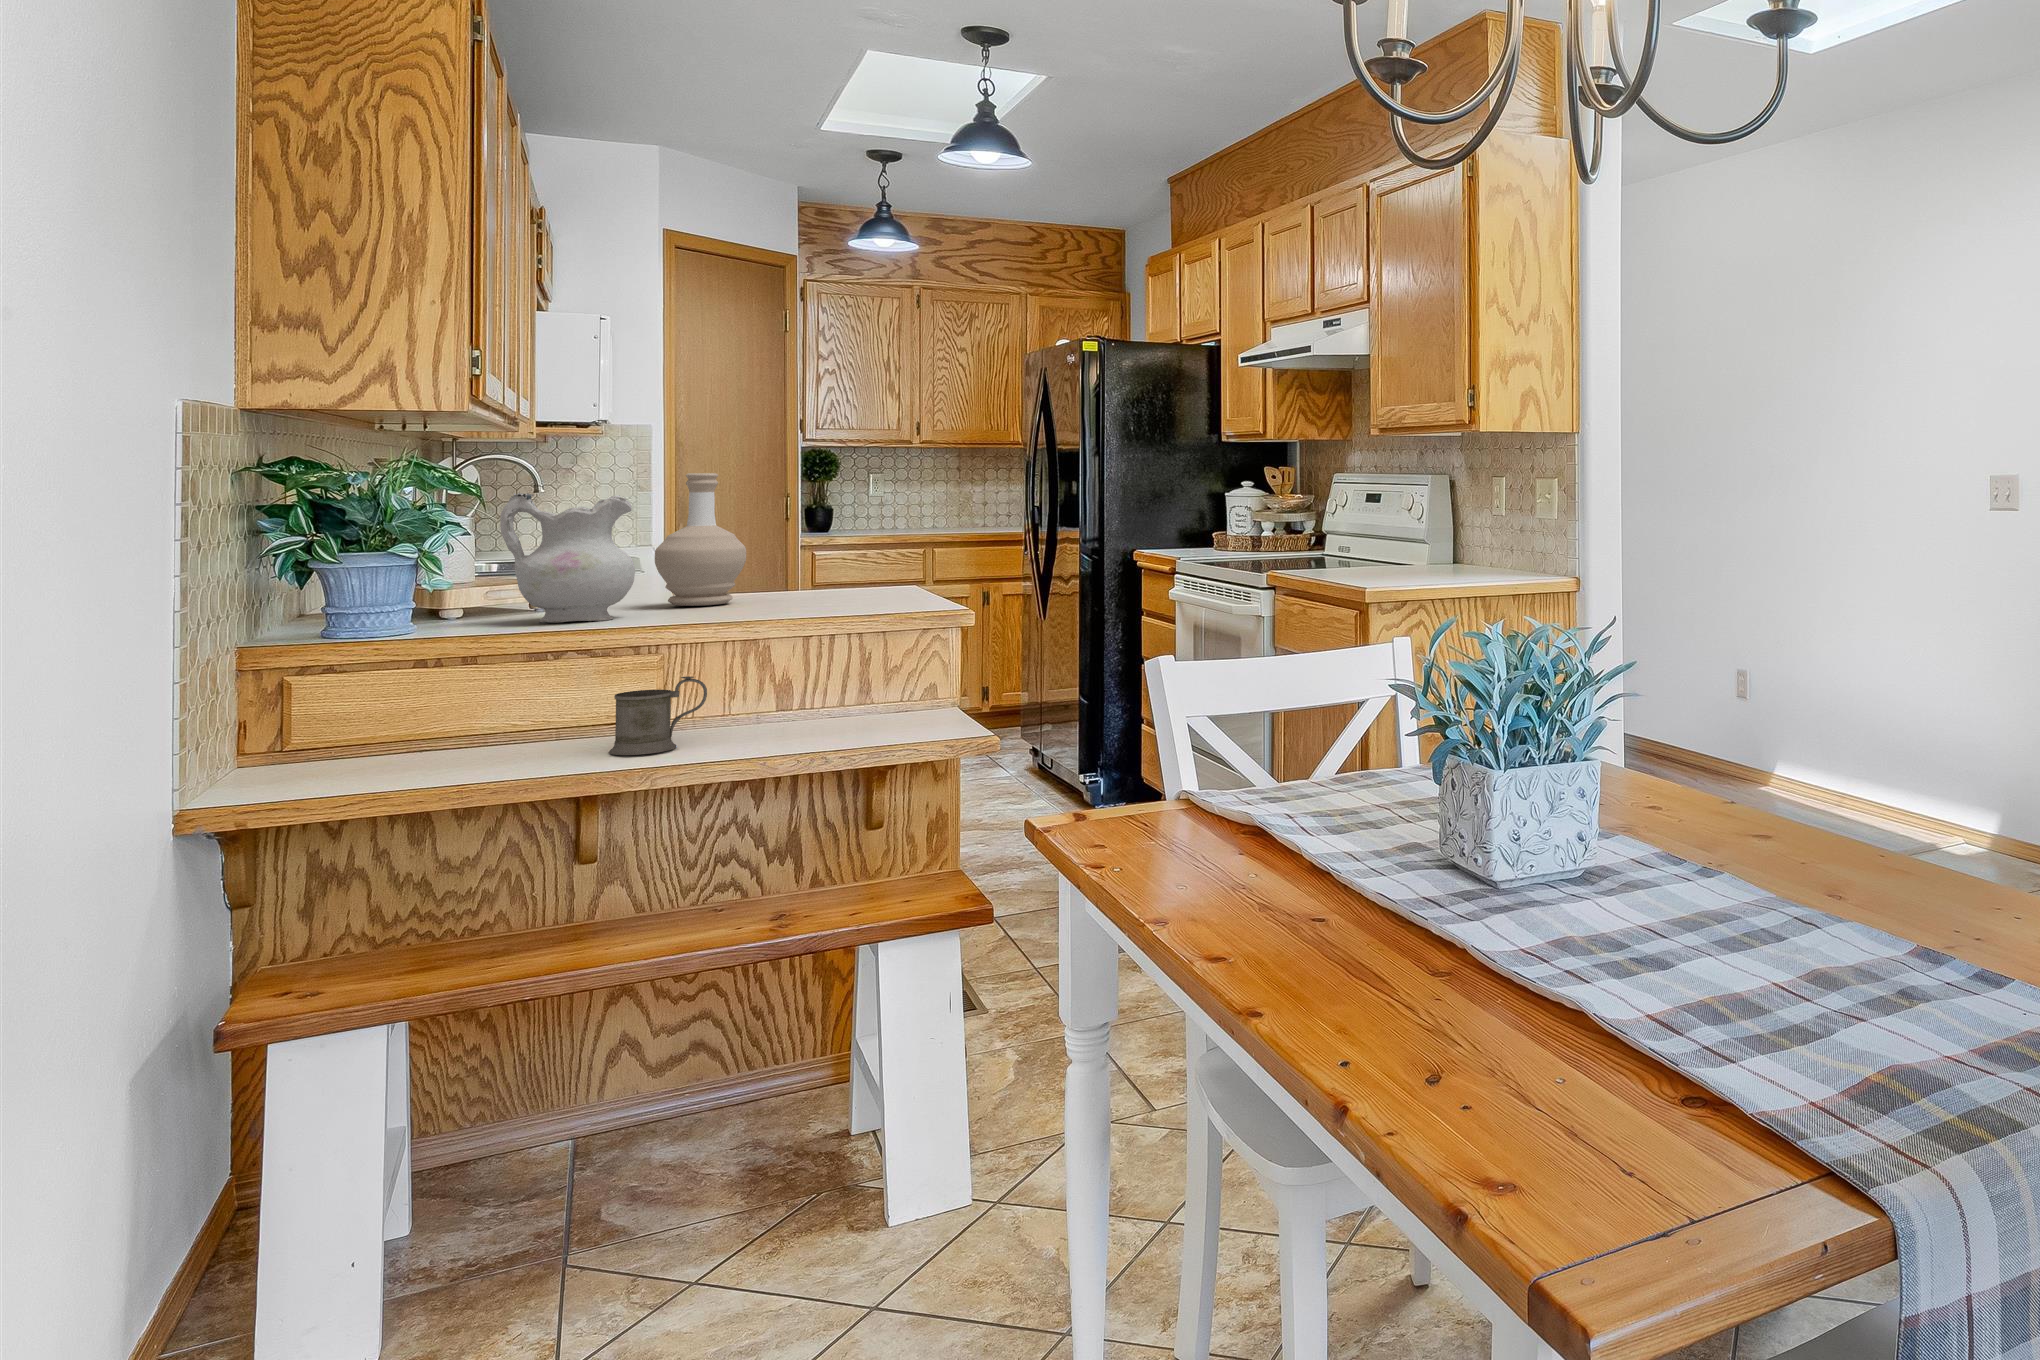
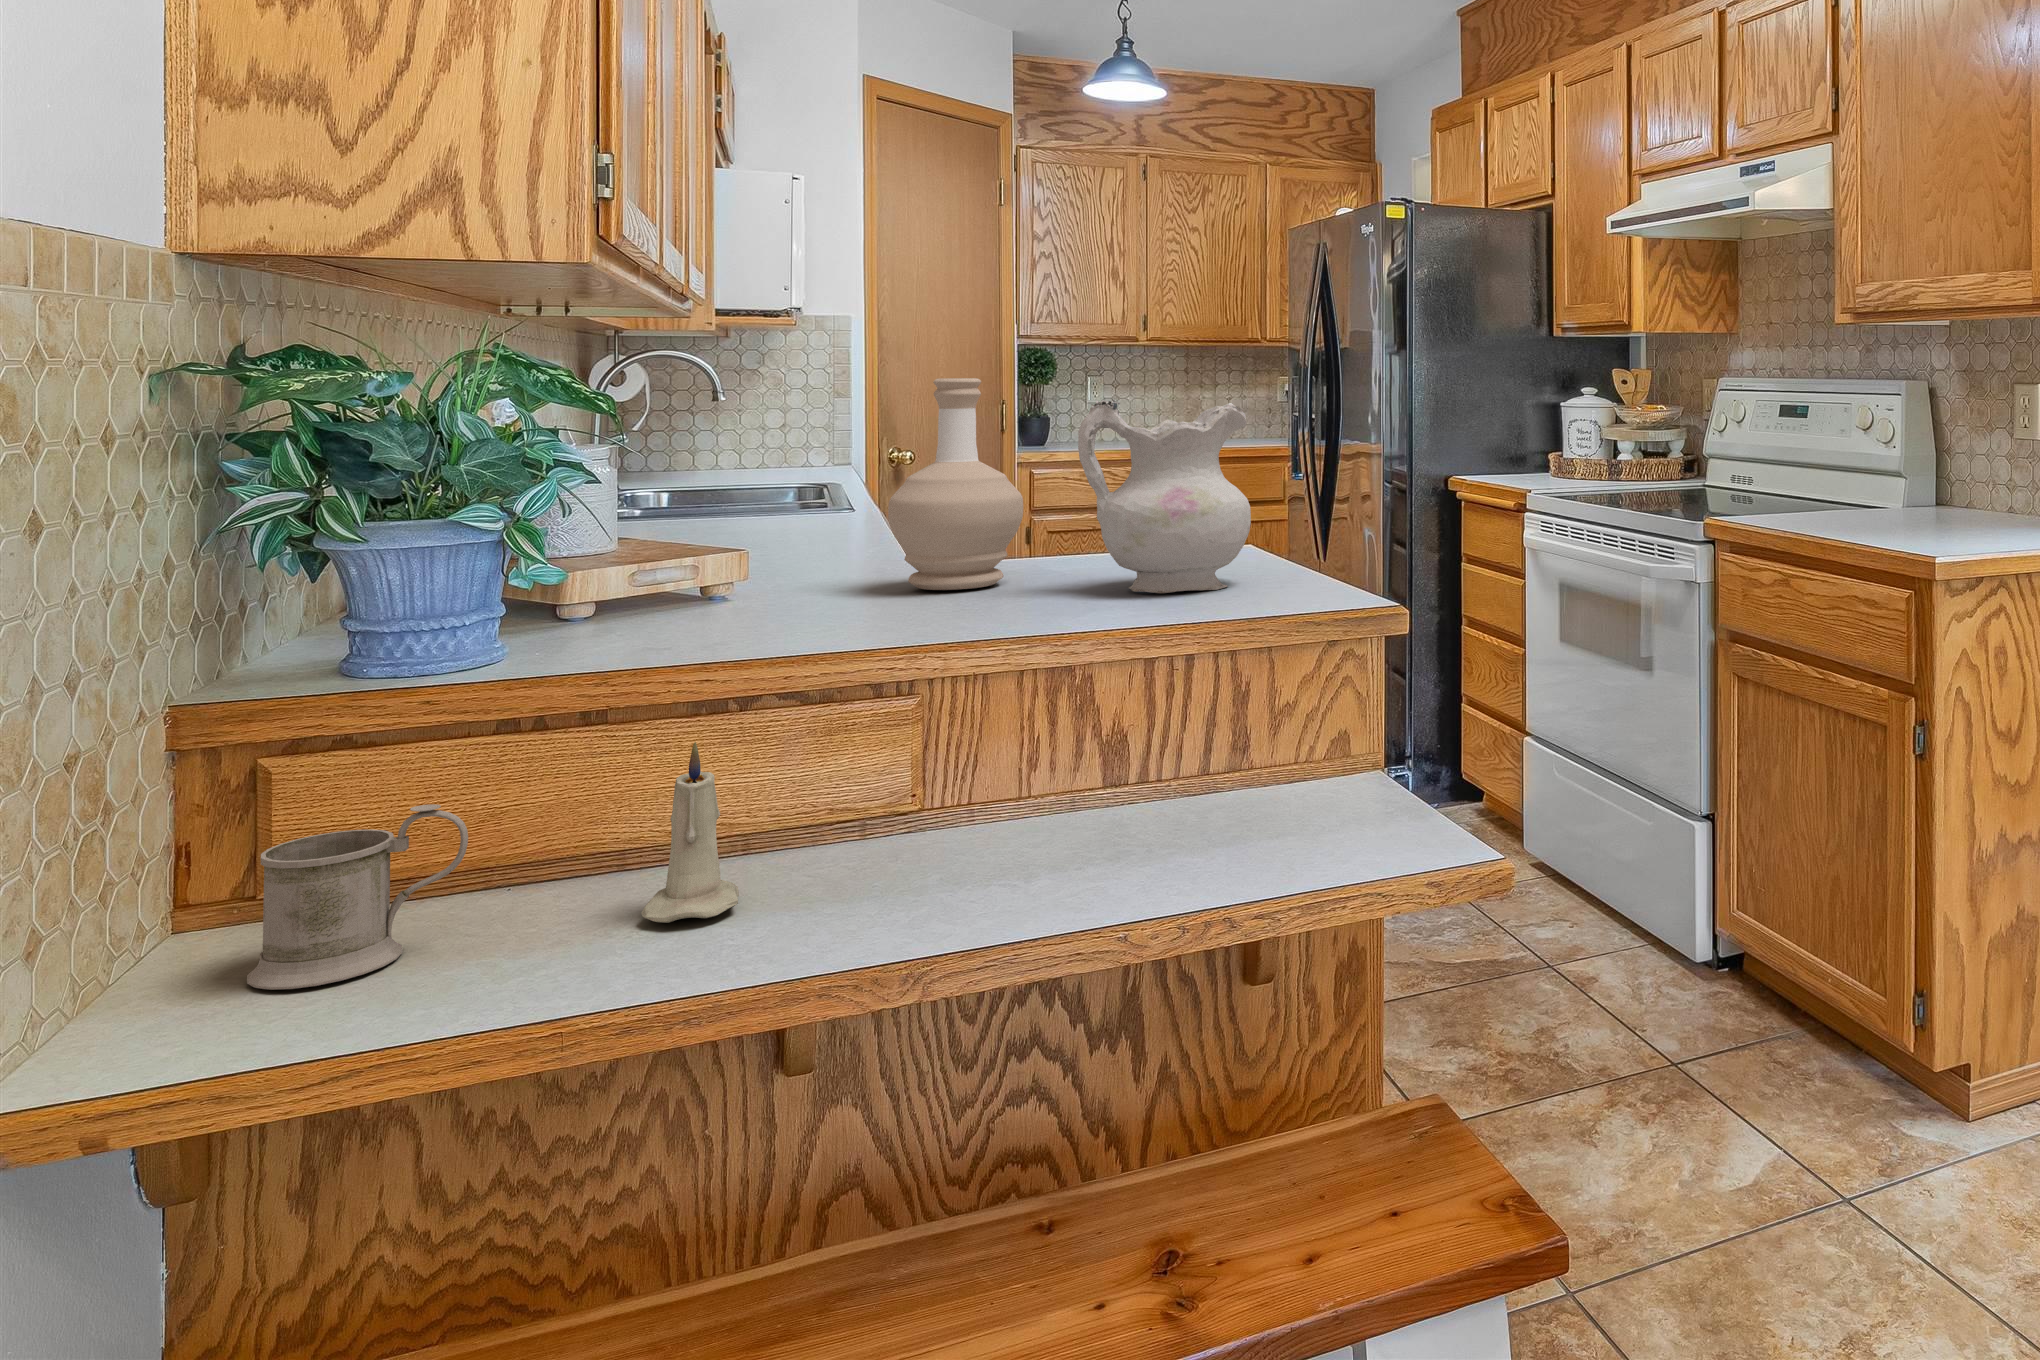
ceramic pitcher: present [500,493,635,623] -> present [1078,399,1251,593]
candle: none [497,667,552,760] -> present [641,742,739,923]
mug: present [609,677,707,755] -> present [247,804,468,990]

